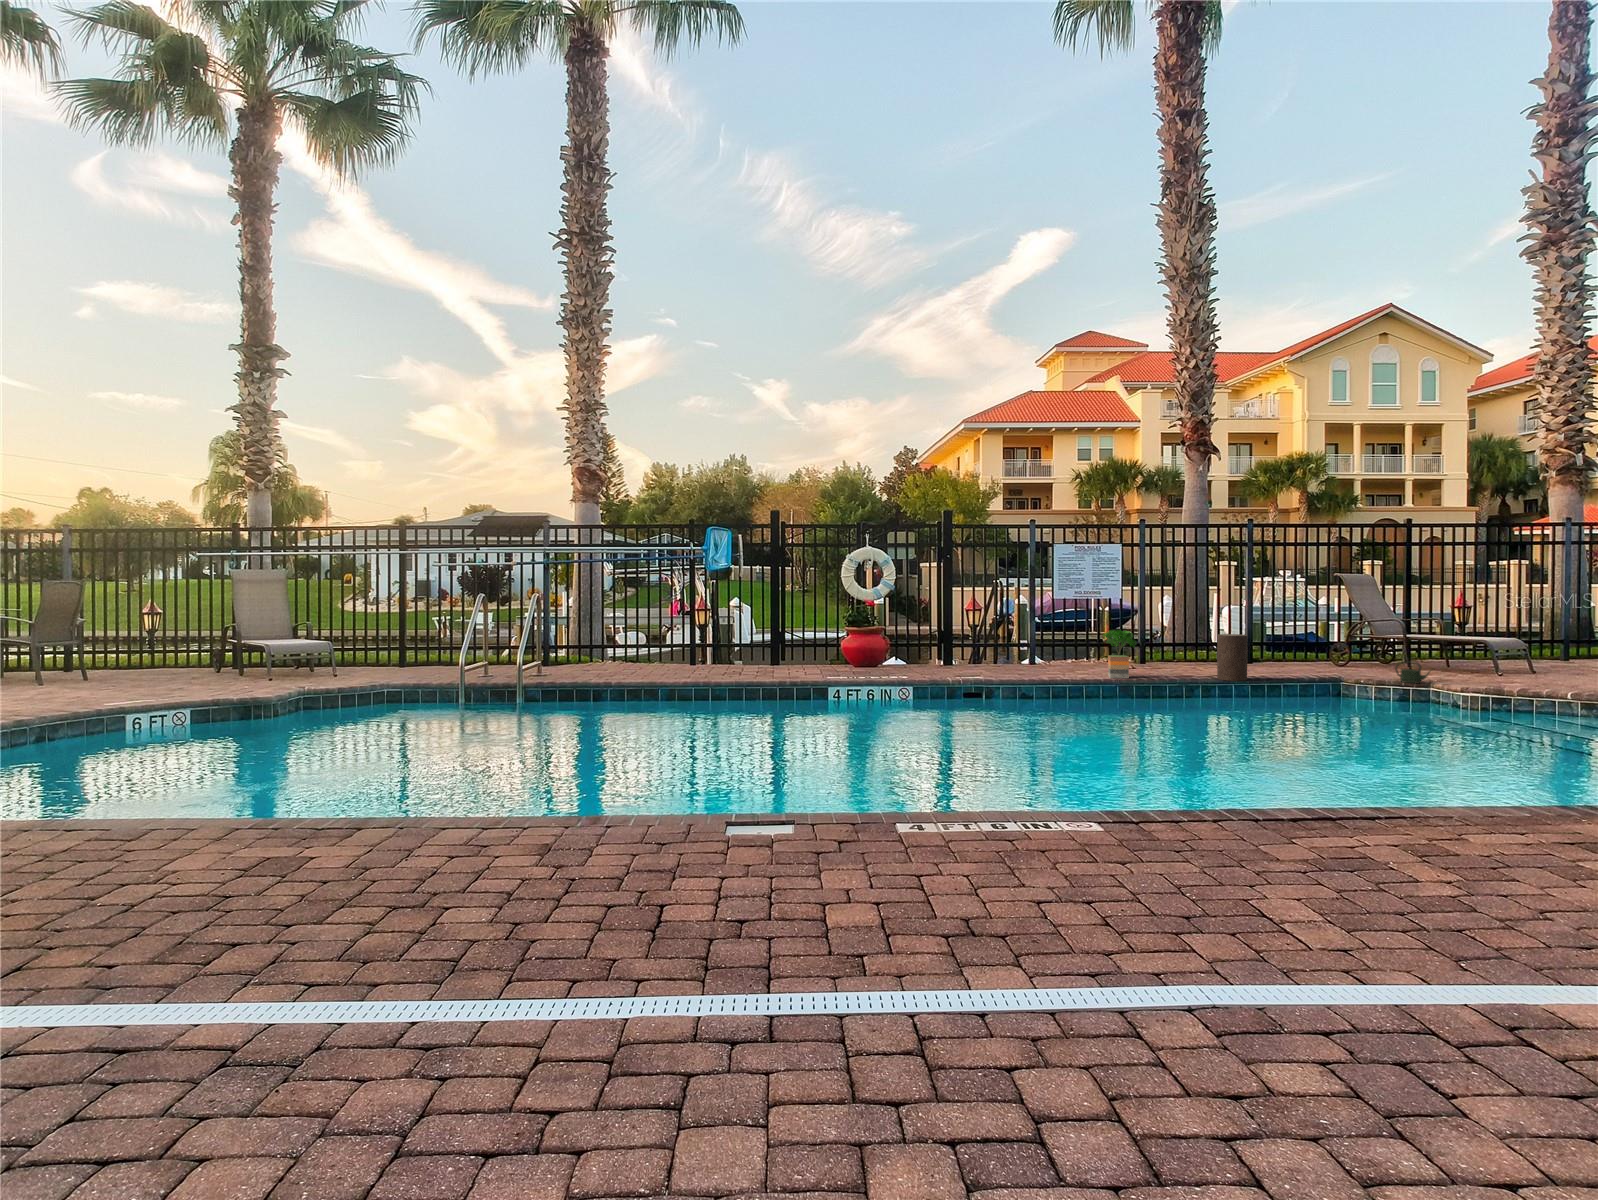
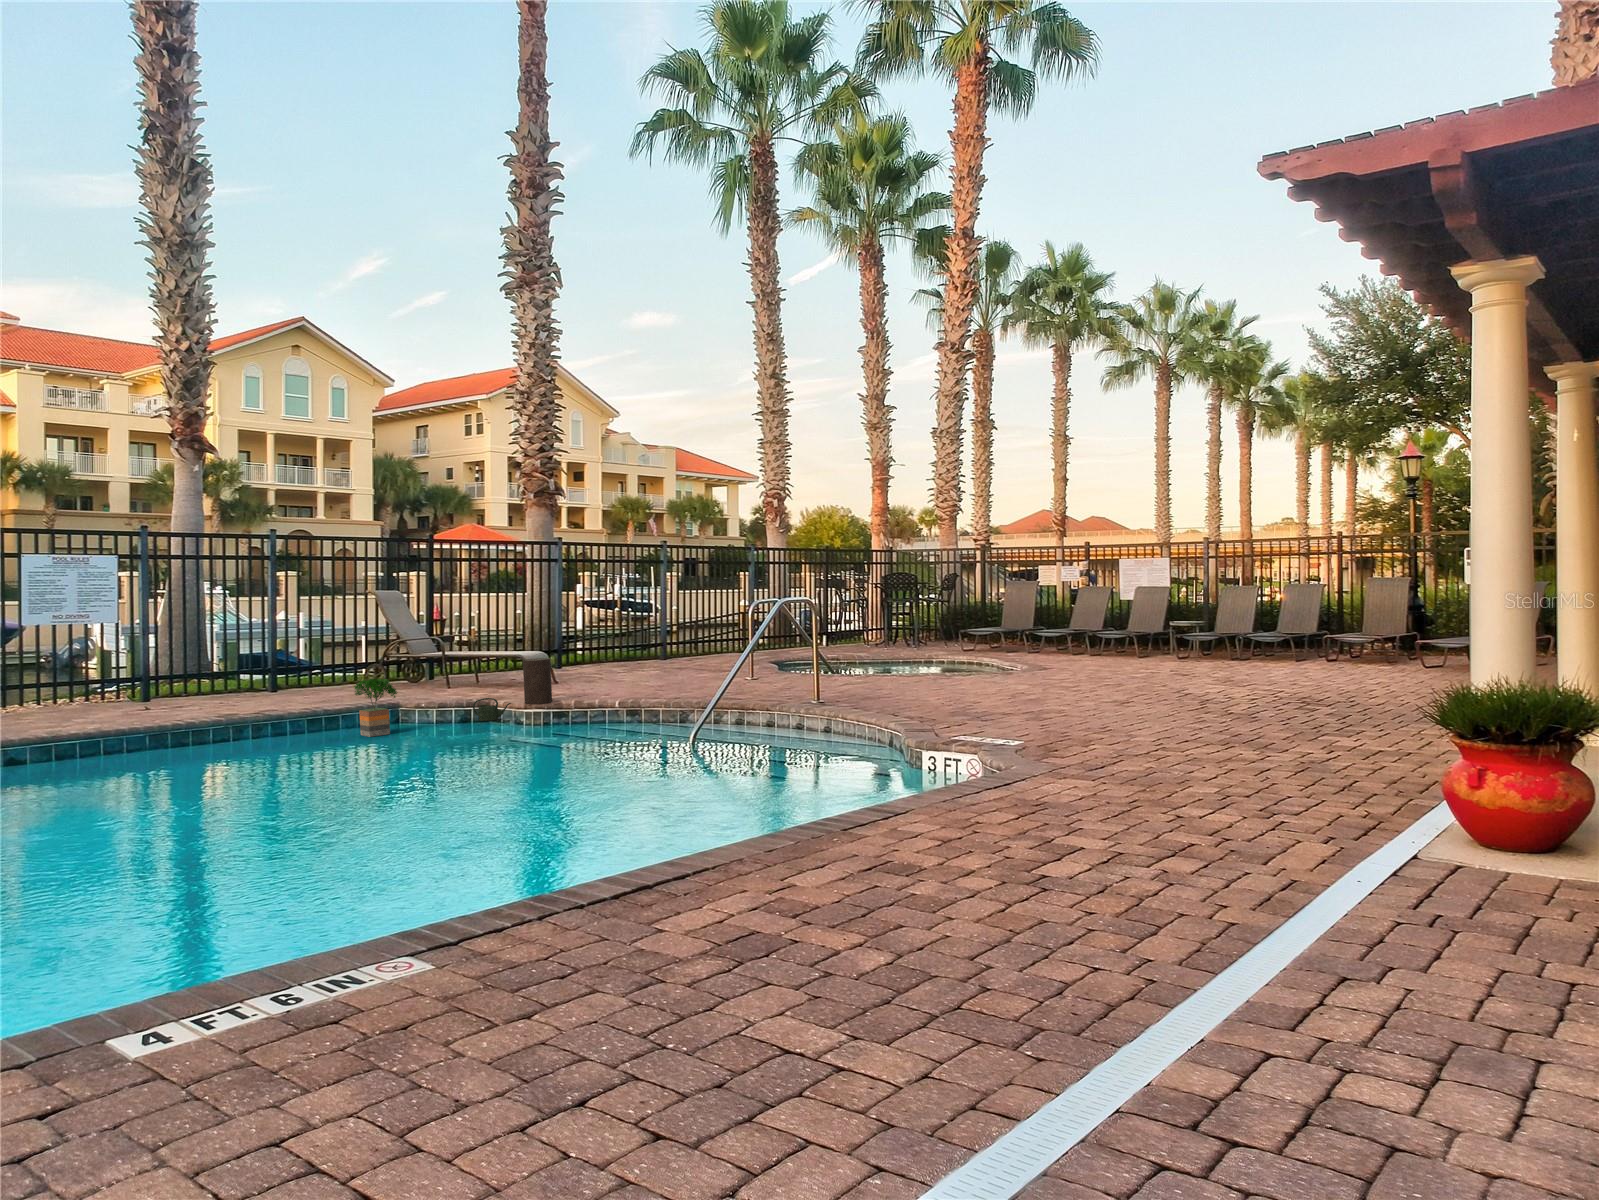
potted tree: present [1103,630,1136,678] -> present [355,679,397,737]
stool: present [1217,634,1248,681] -> present [523,658,552,704]

